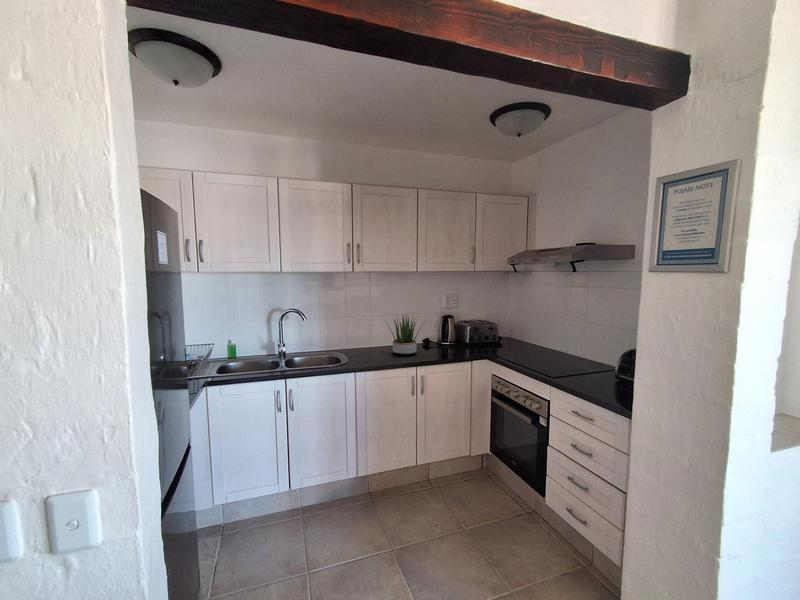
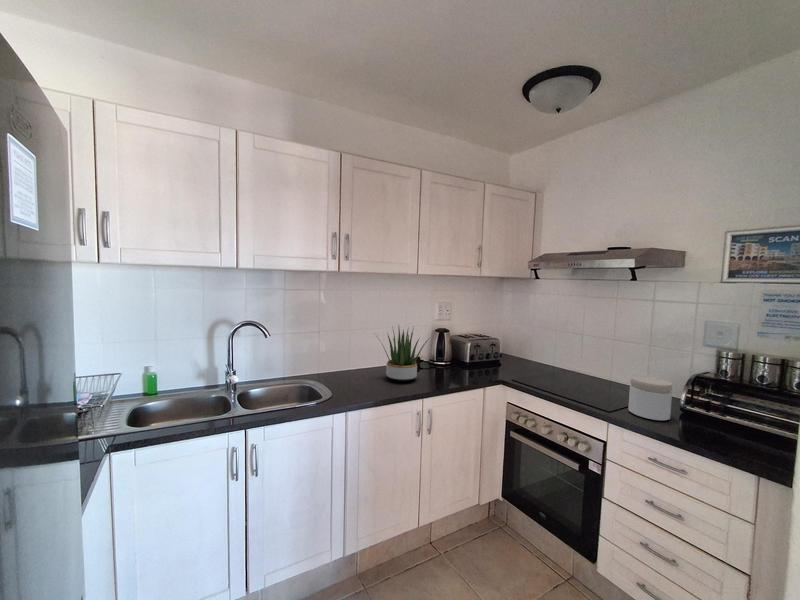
jar: none [572,350,603,384] -> present [628,376,672,420]

